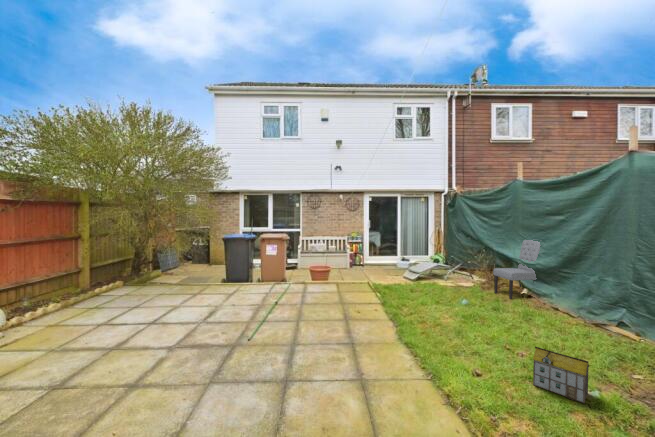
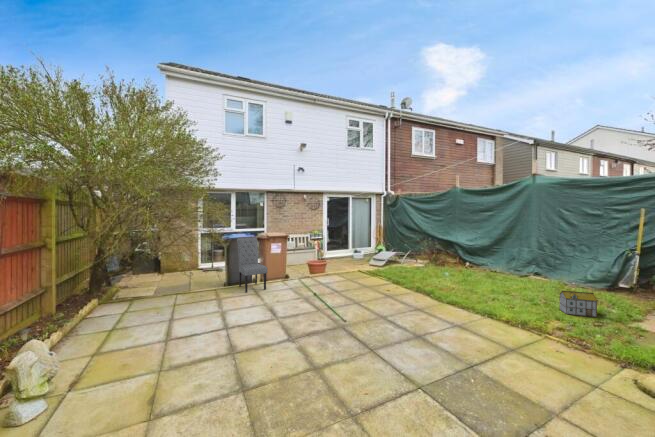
chair: present [493,240,541,299] -> present [237,237,267,292]

